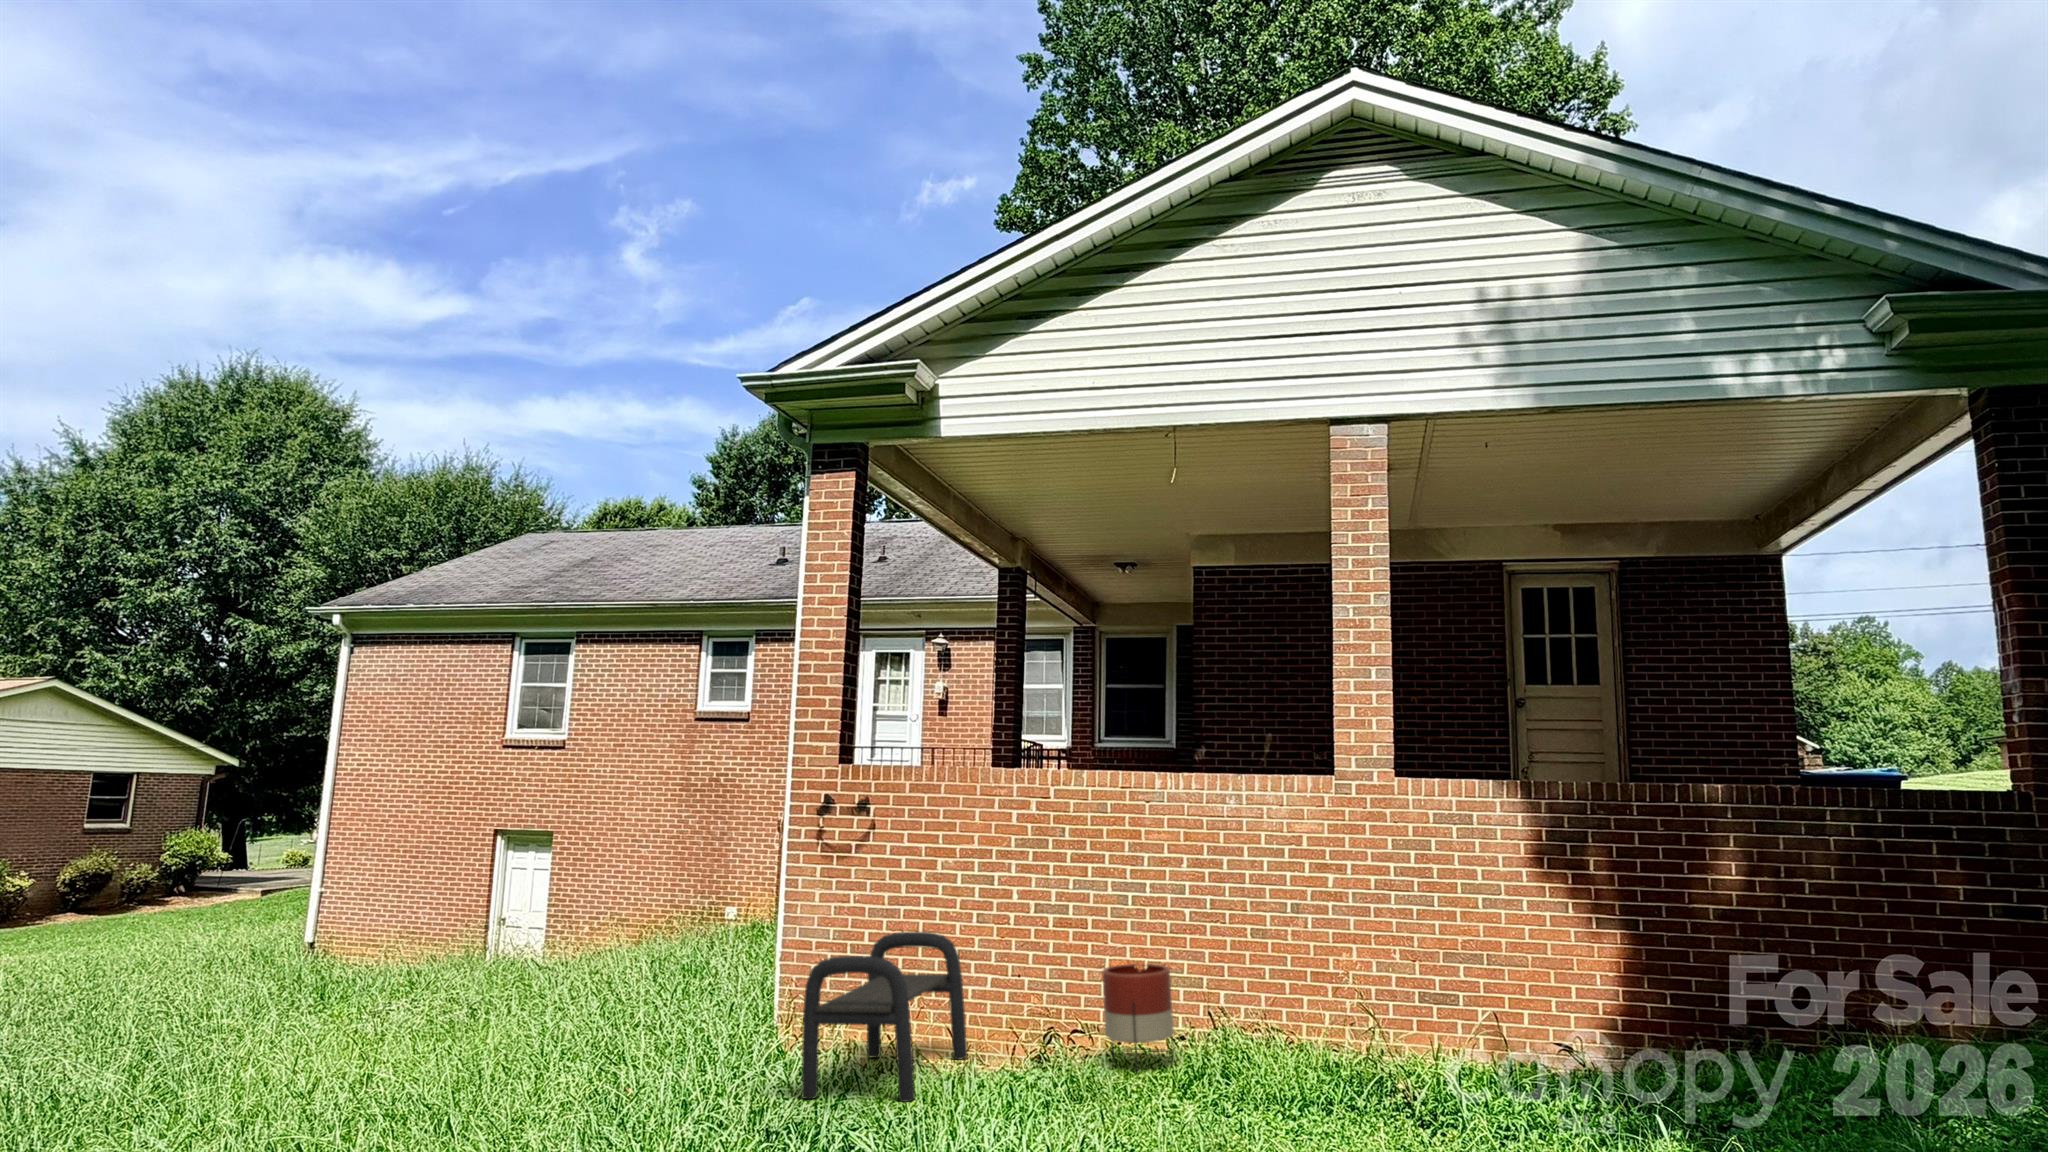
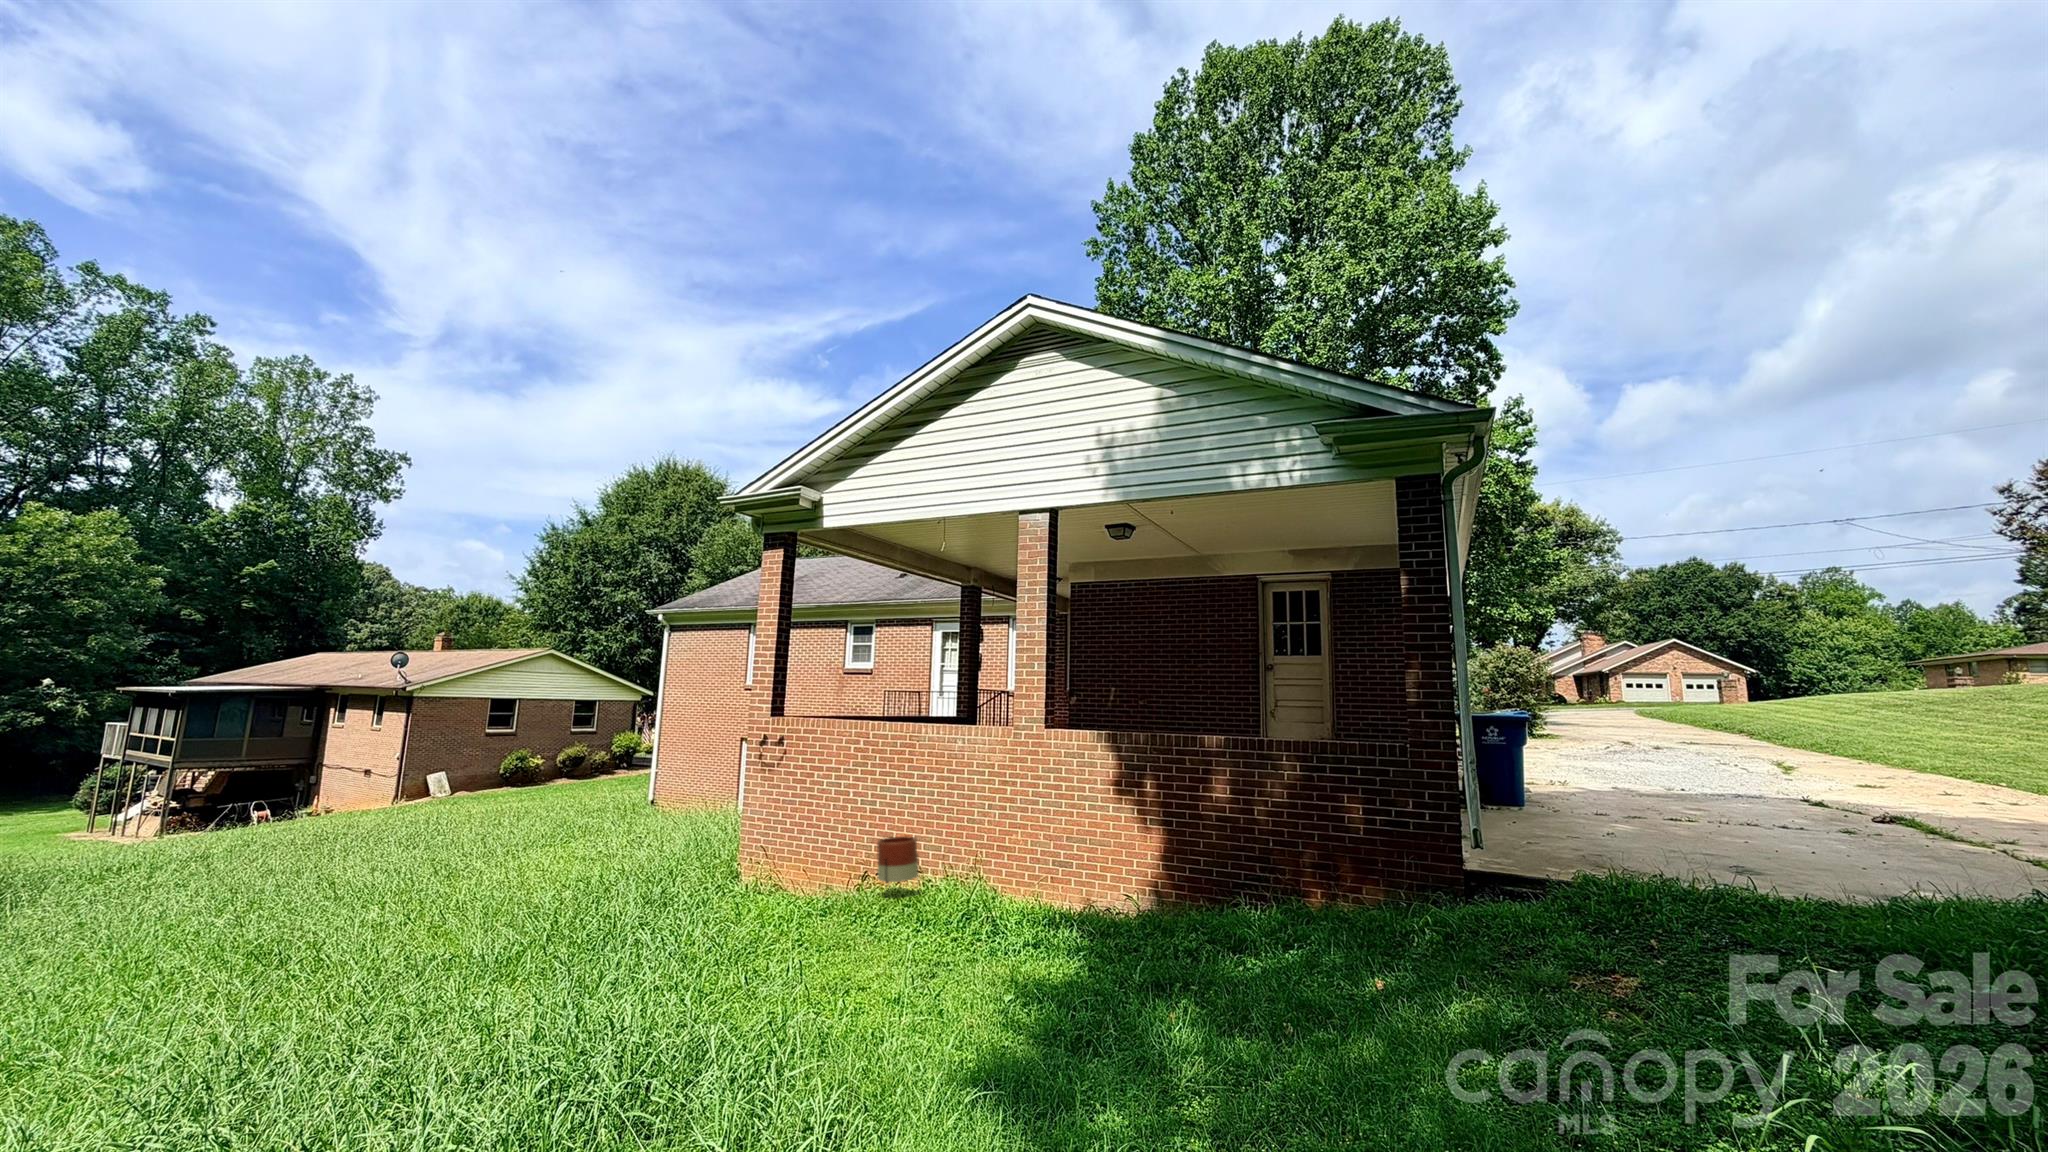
bench: present [802,932,967,1102] -> none [707,813,823,908]

